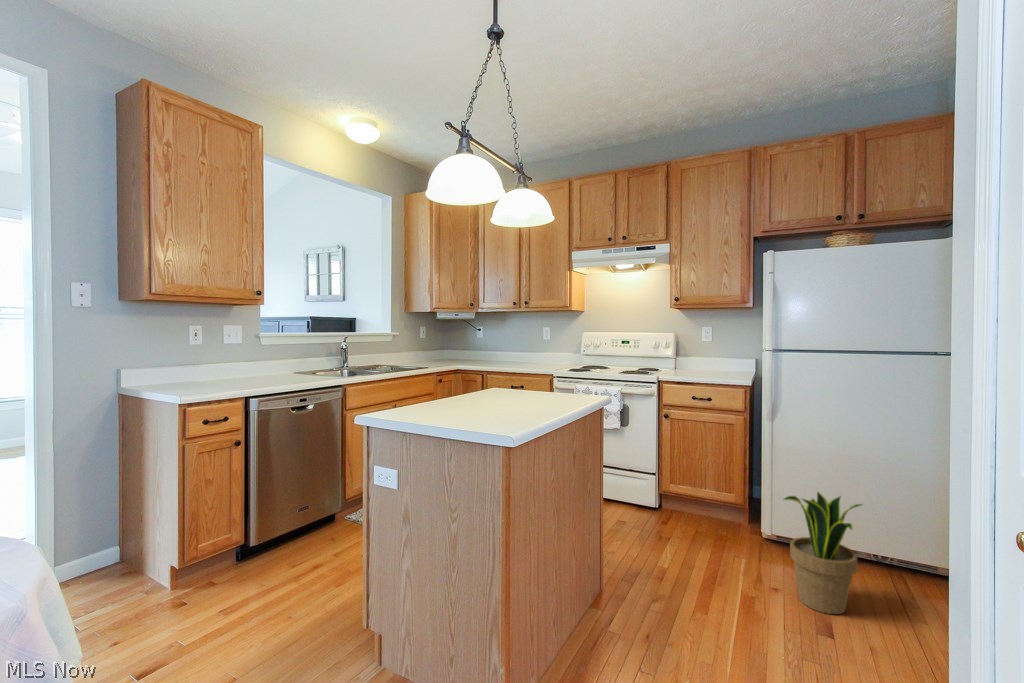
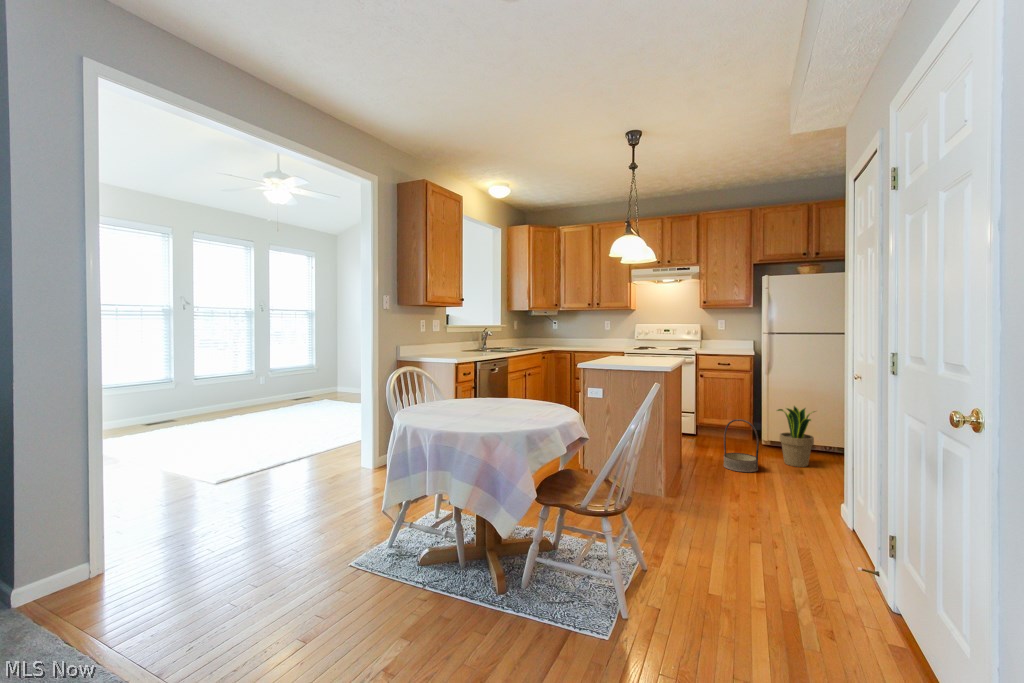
basket: none [679,518,745,632] -> present [724,419,759,472]

